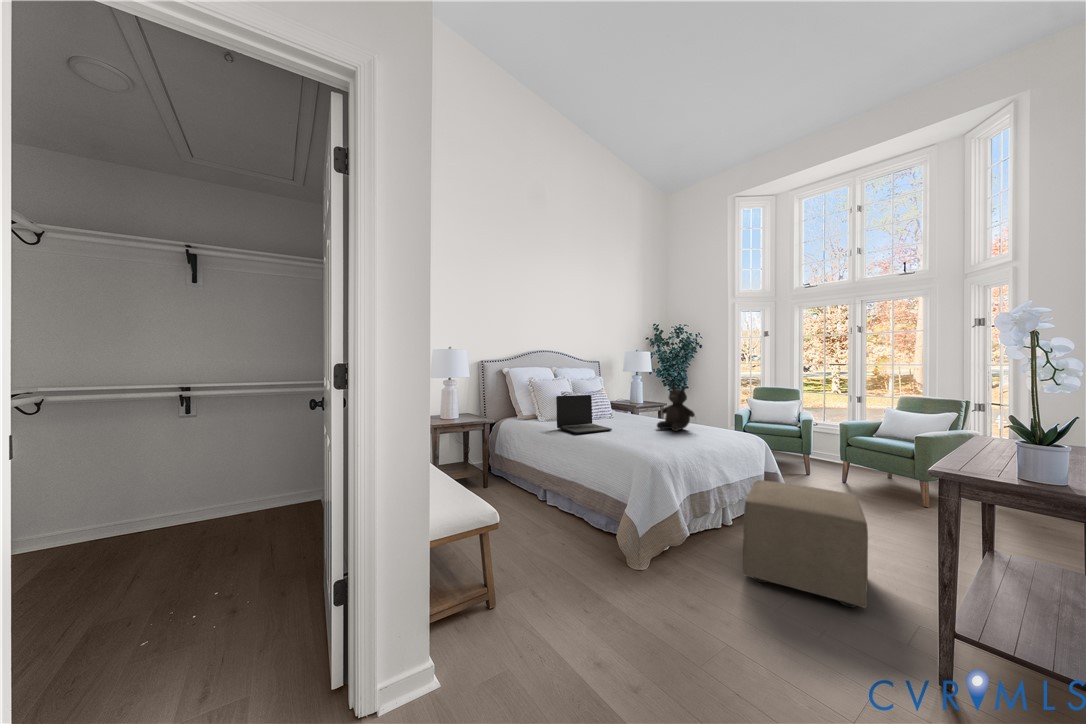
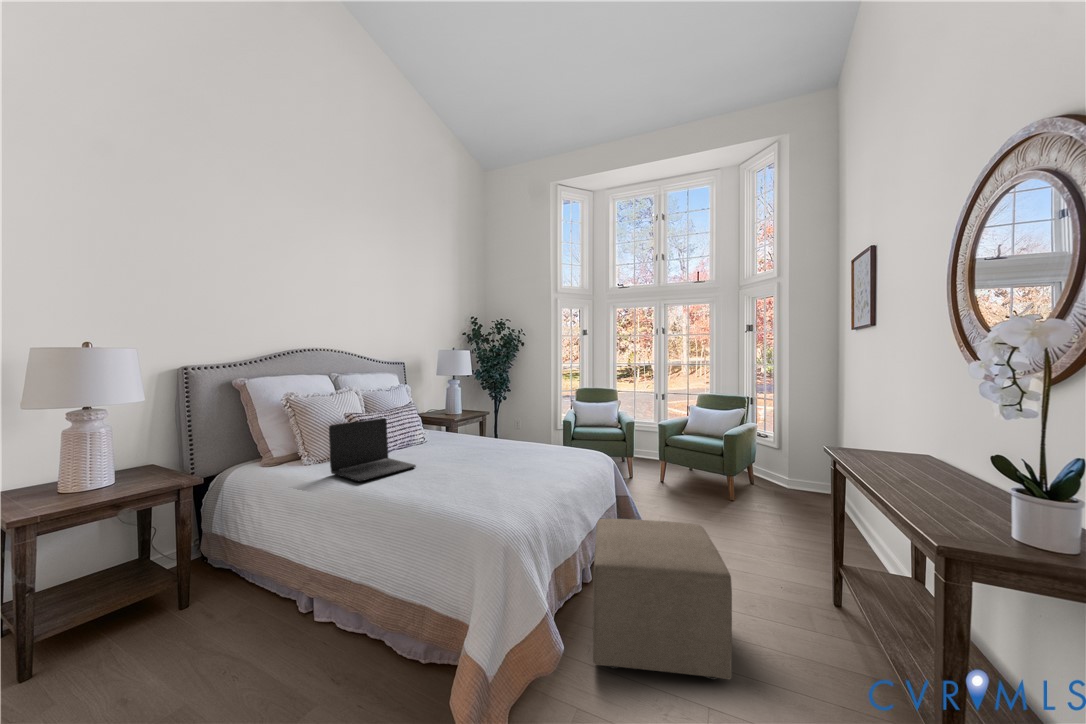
teddy bear: present [657,385,695,431] -> none [477,398,523,459]

